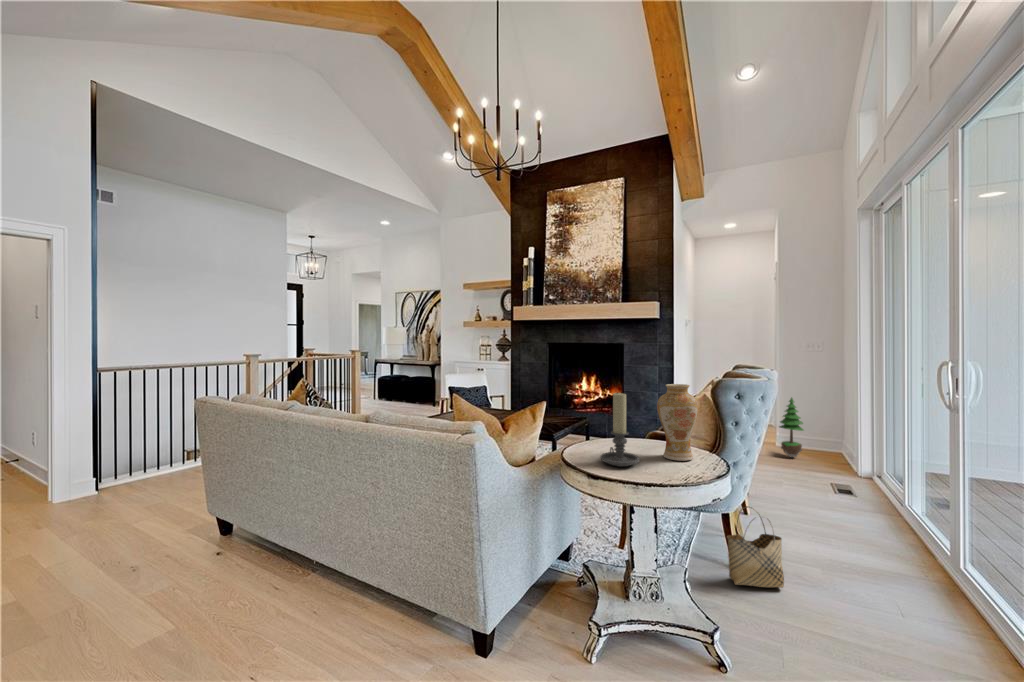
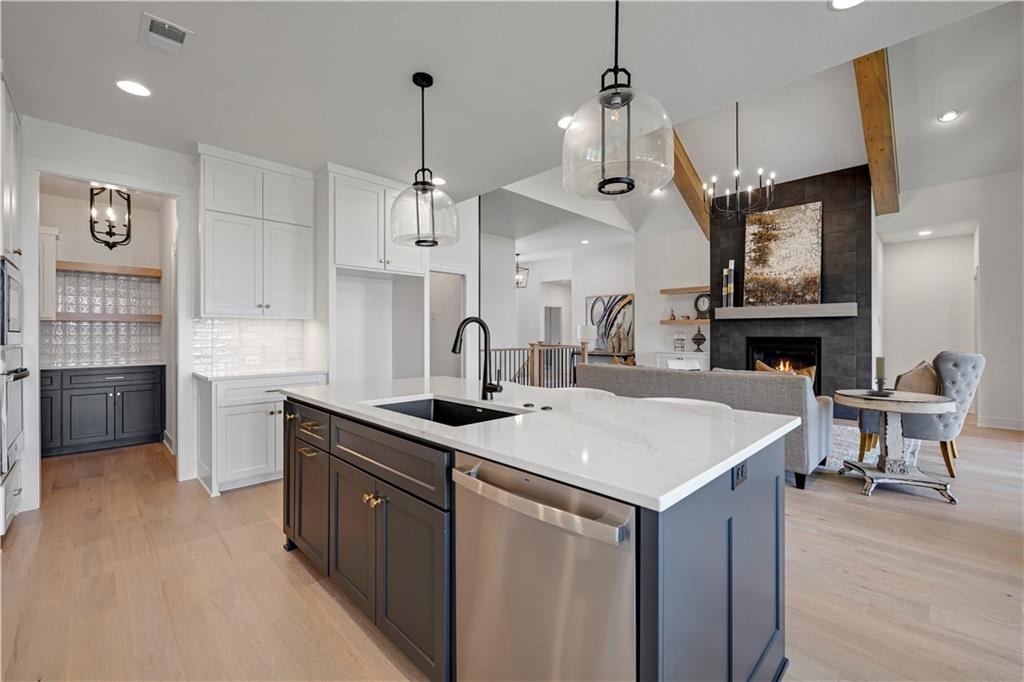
vase: present [657,384,698,461] -> none [901,353,932,396]
potted tree: present [779,398,803,458] -> none [977,381,1005,433]
woven basket: present [727,506,784,588] -> none [946,436,991,485]

